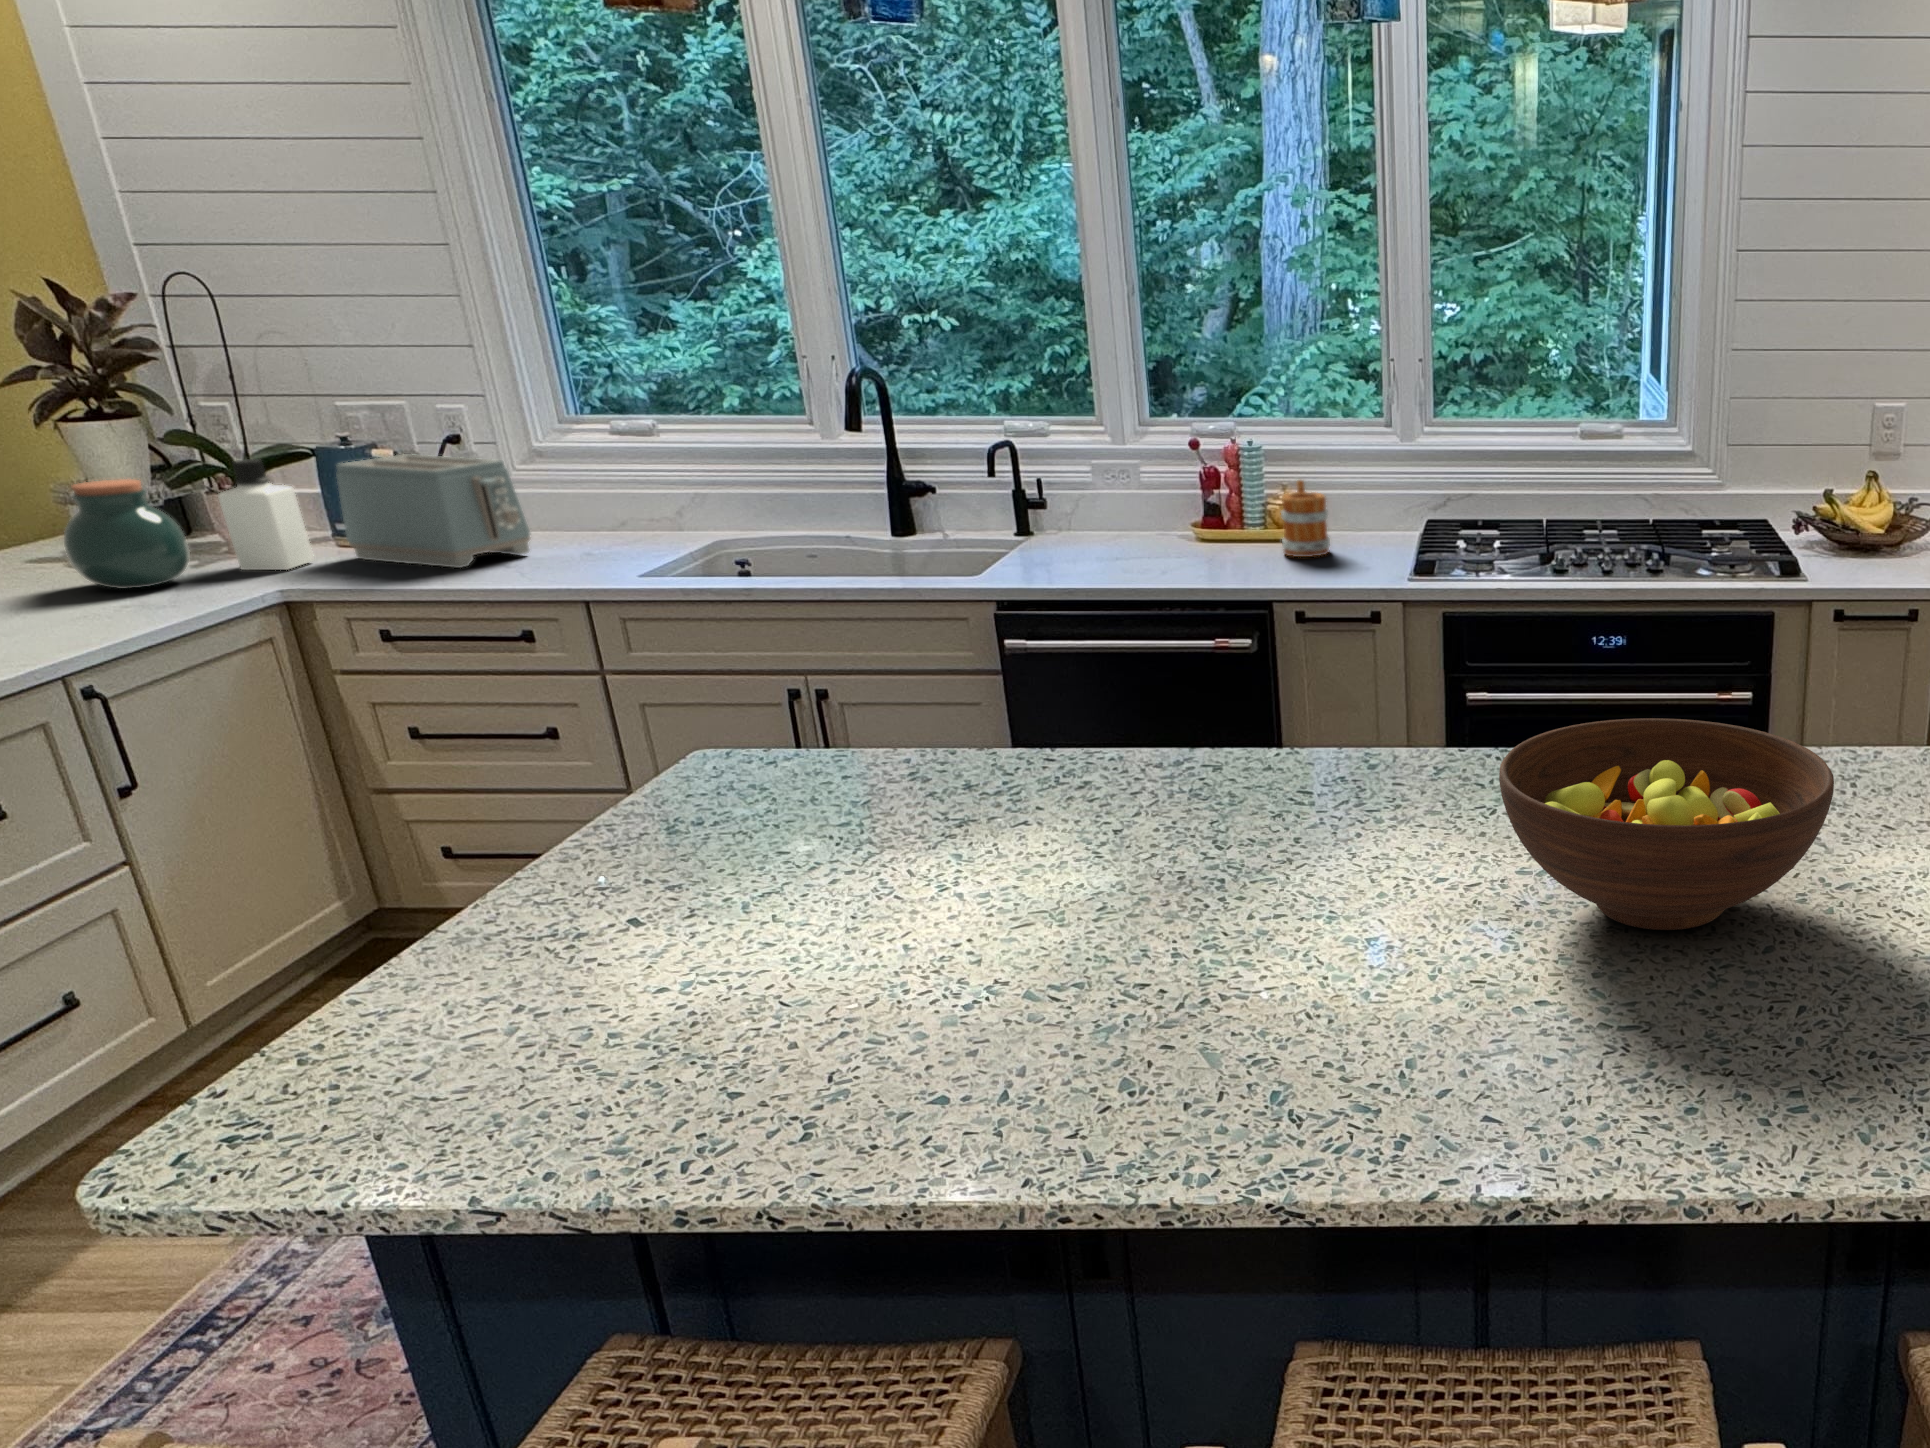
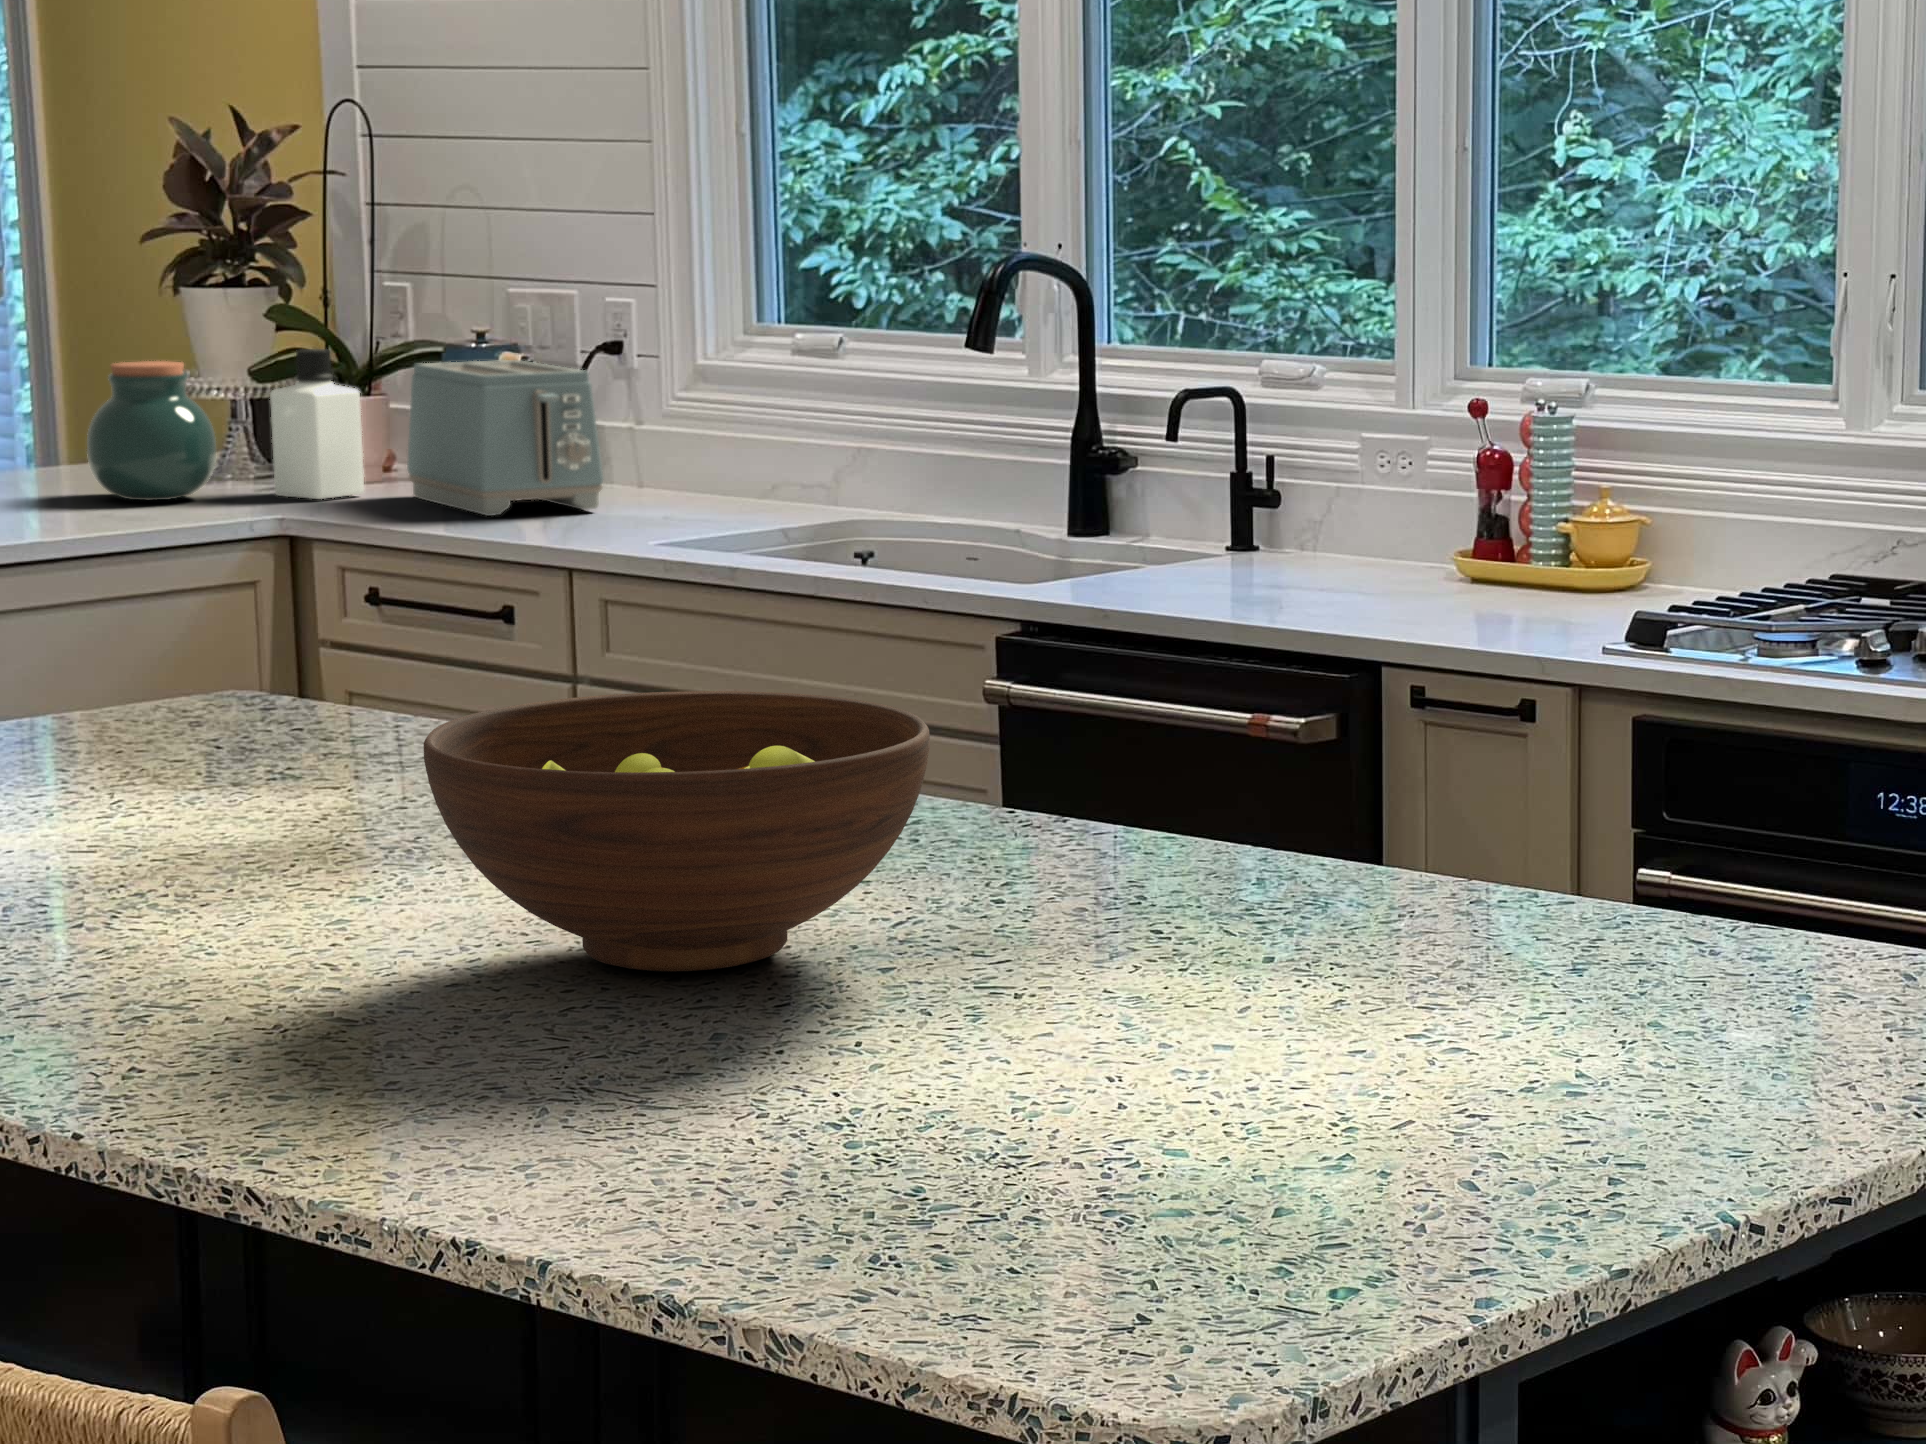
mug: present [1281,480,1330,557] -> none [1511,473,1606,608]

